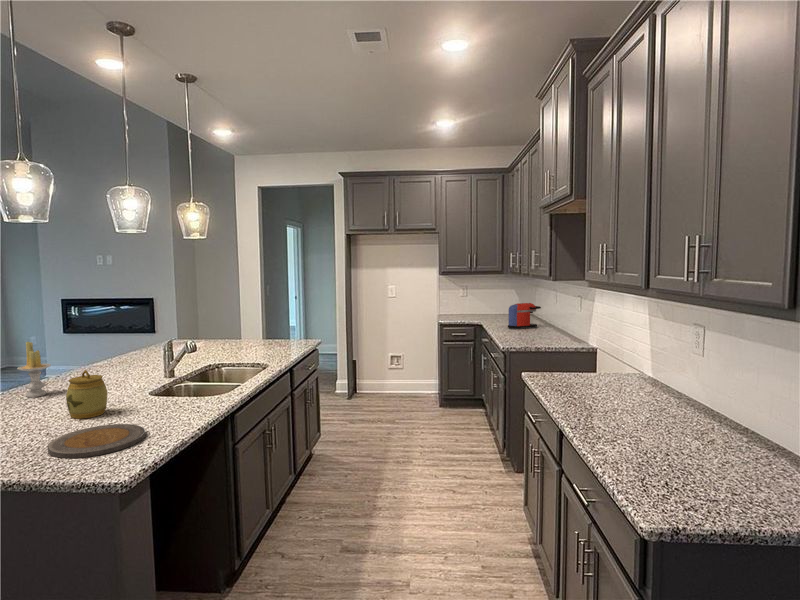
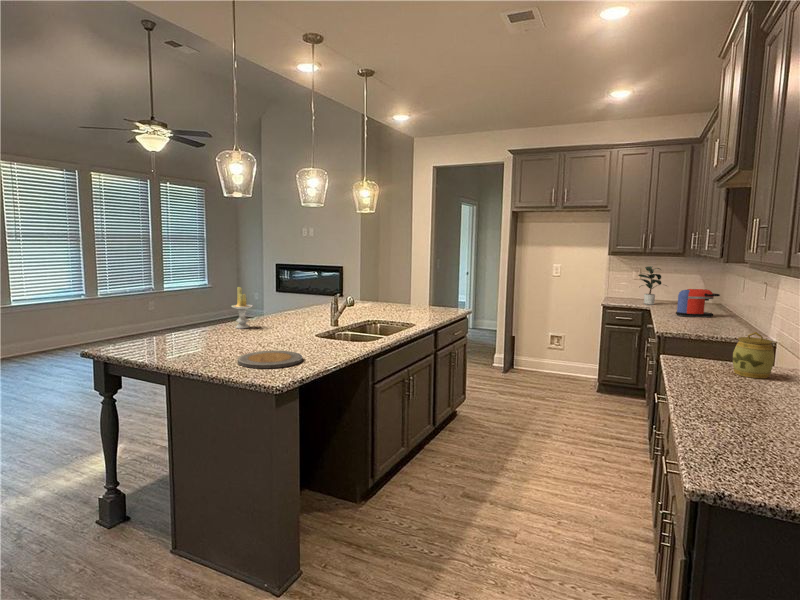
potted plant: none [465,283,498,319] -> present [638,266,661,305]
jar: present [66,370,107,419] -> present [733,332,774,378]

